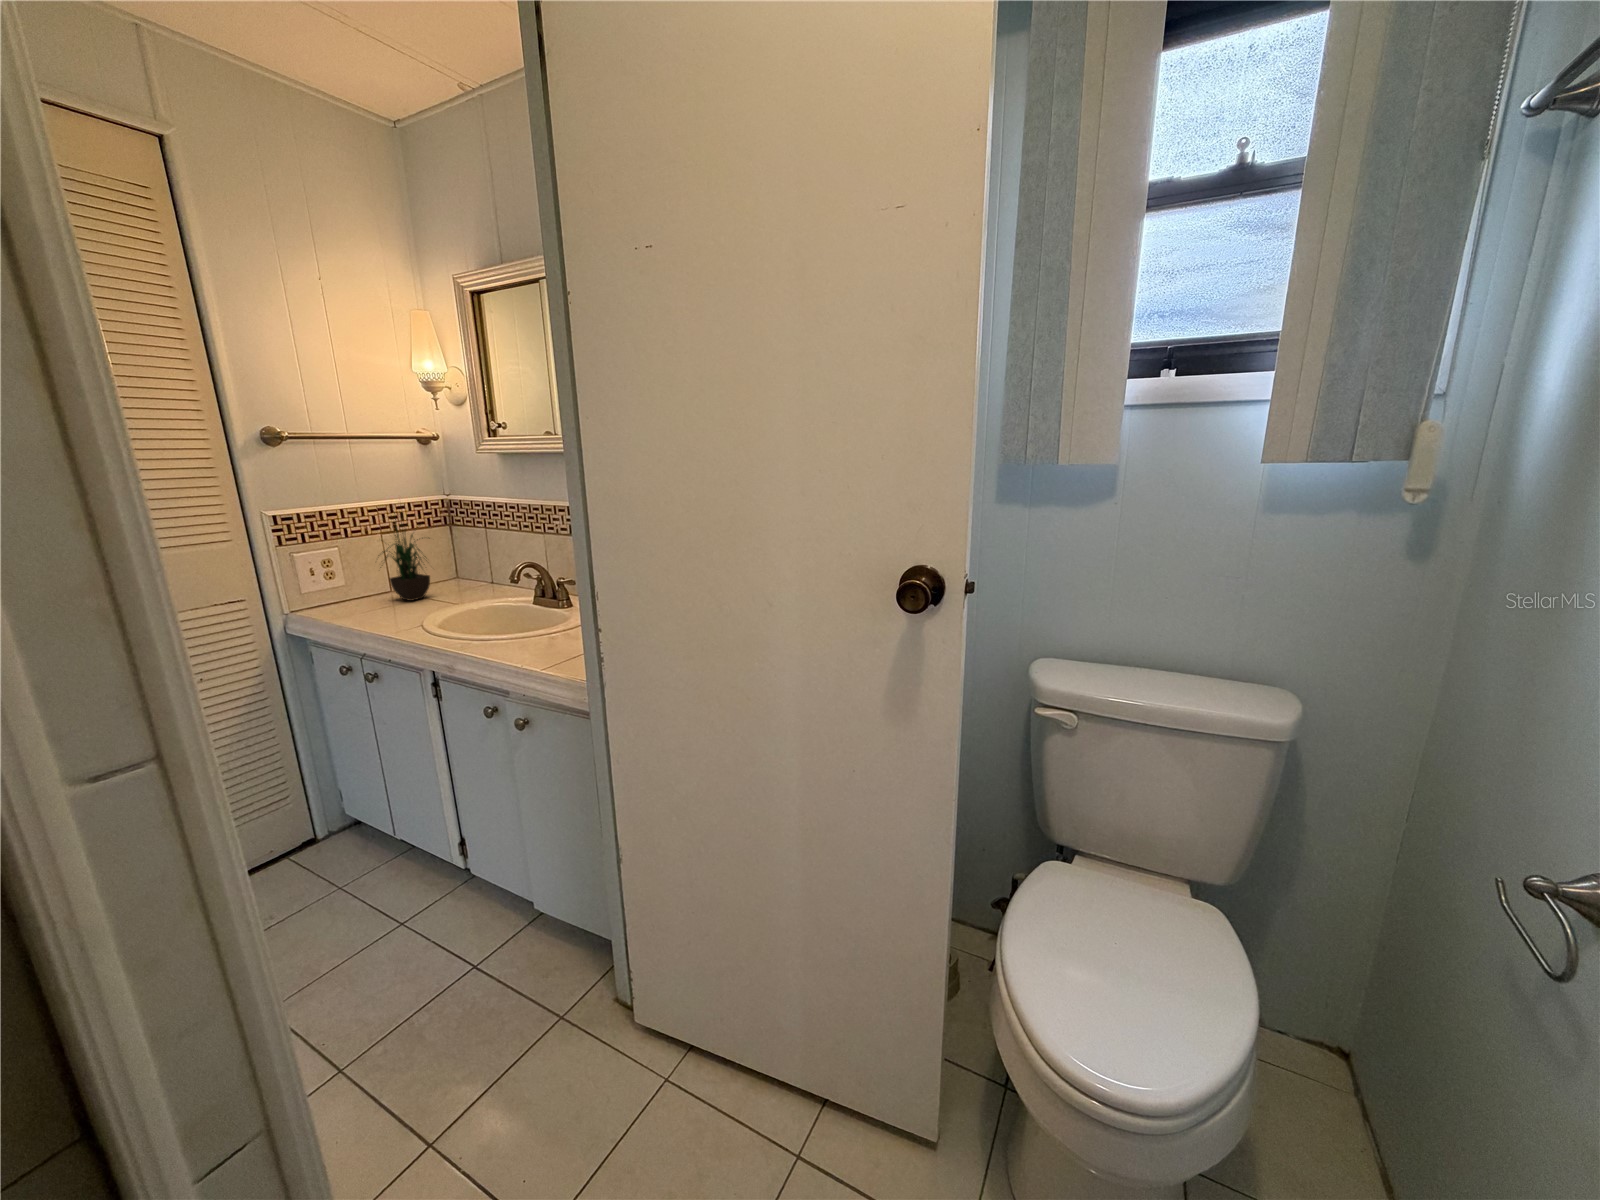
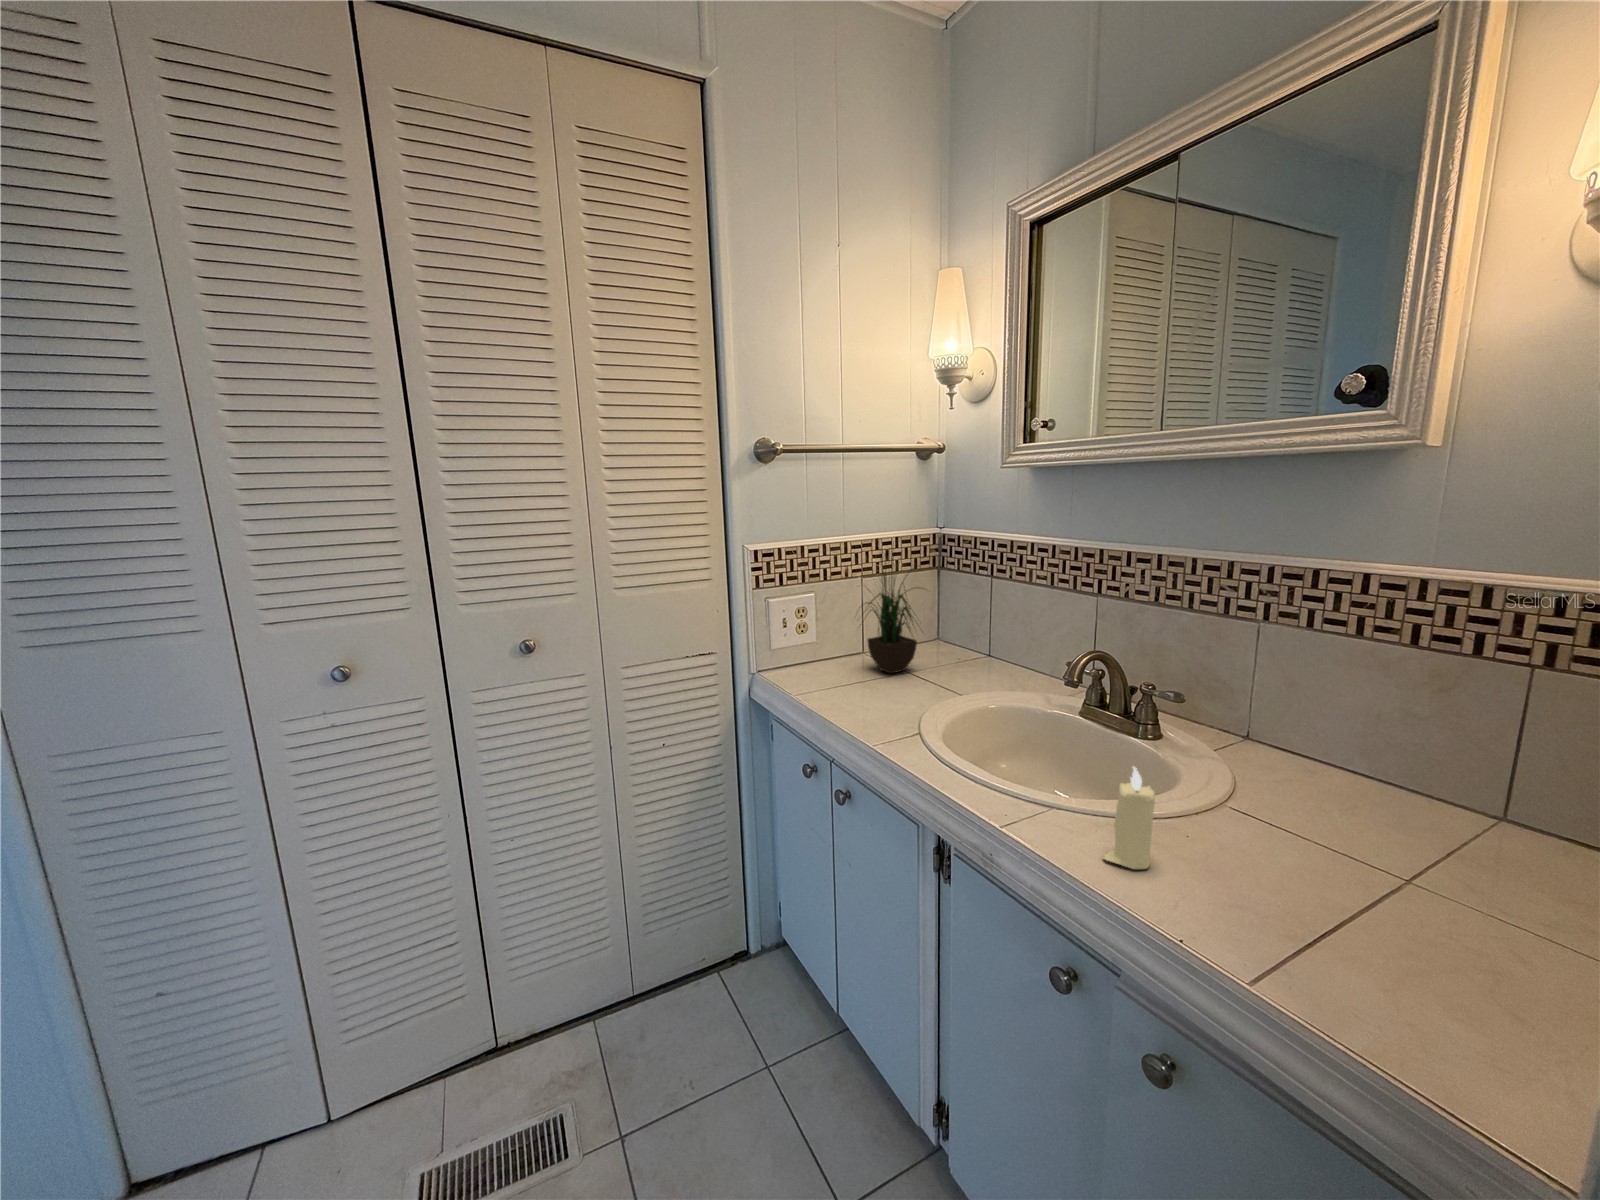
candle: none [512,606,534,654] -> present [1103,767,1155,869]

